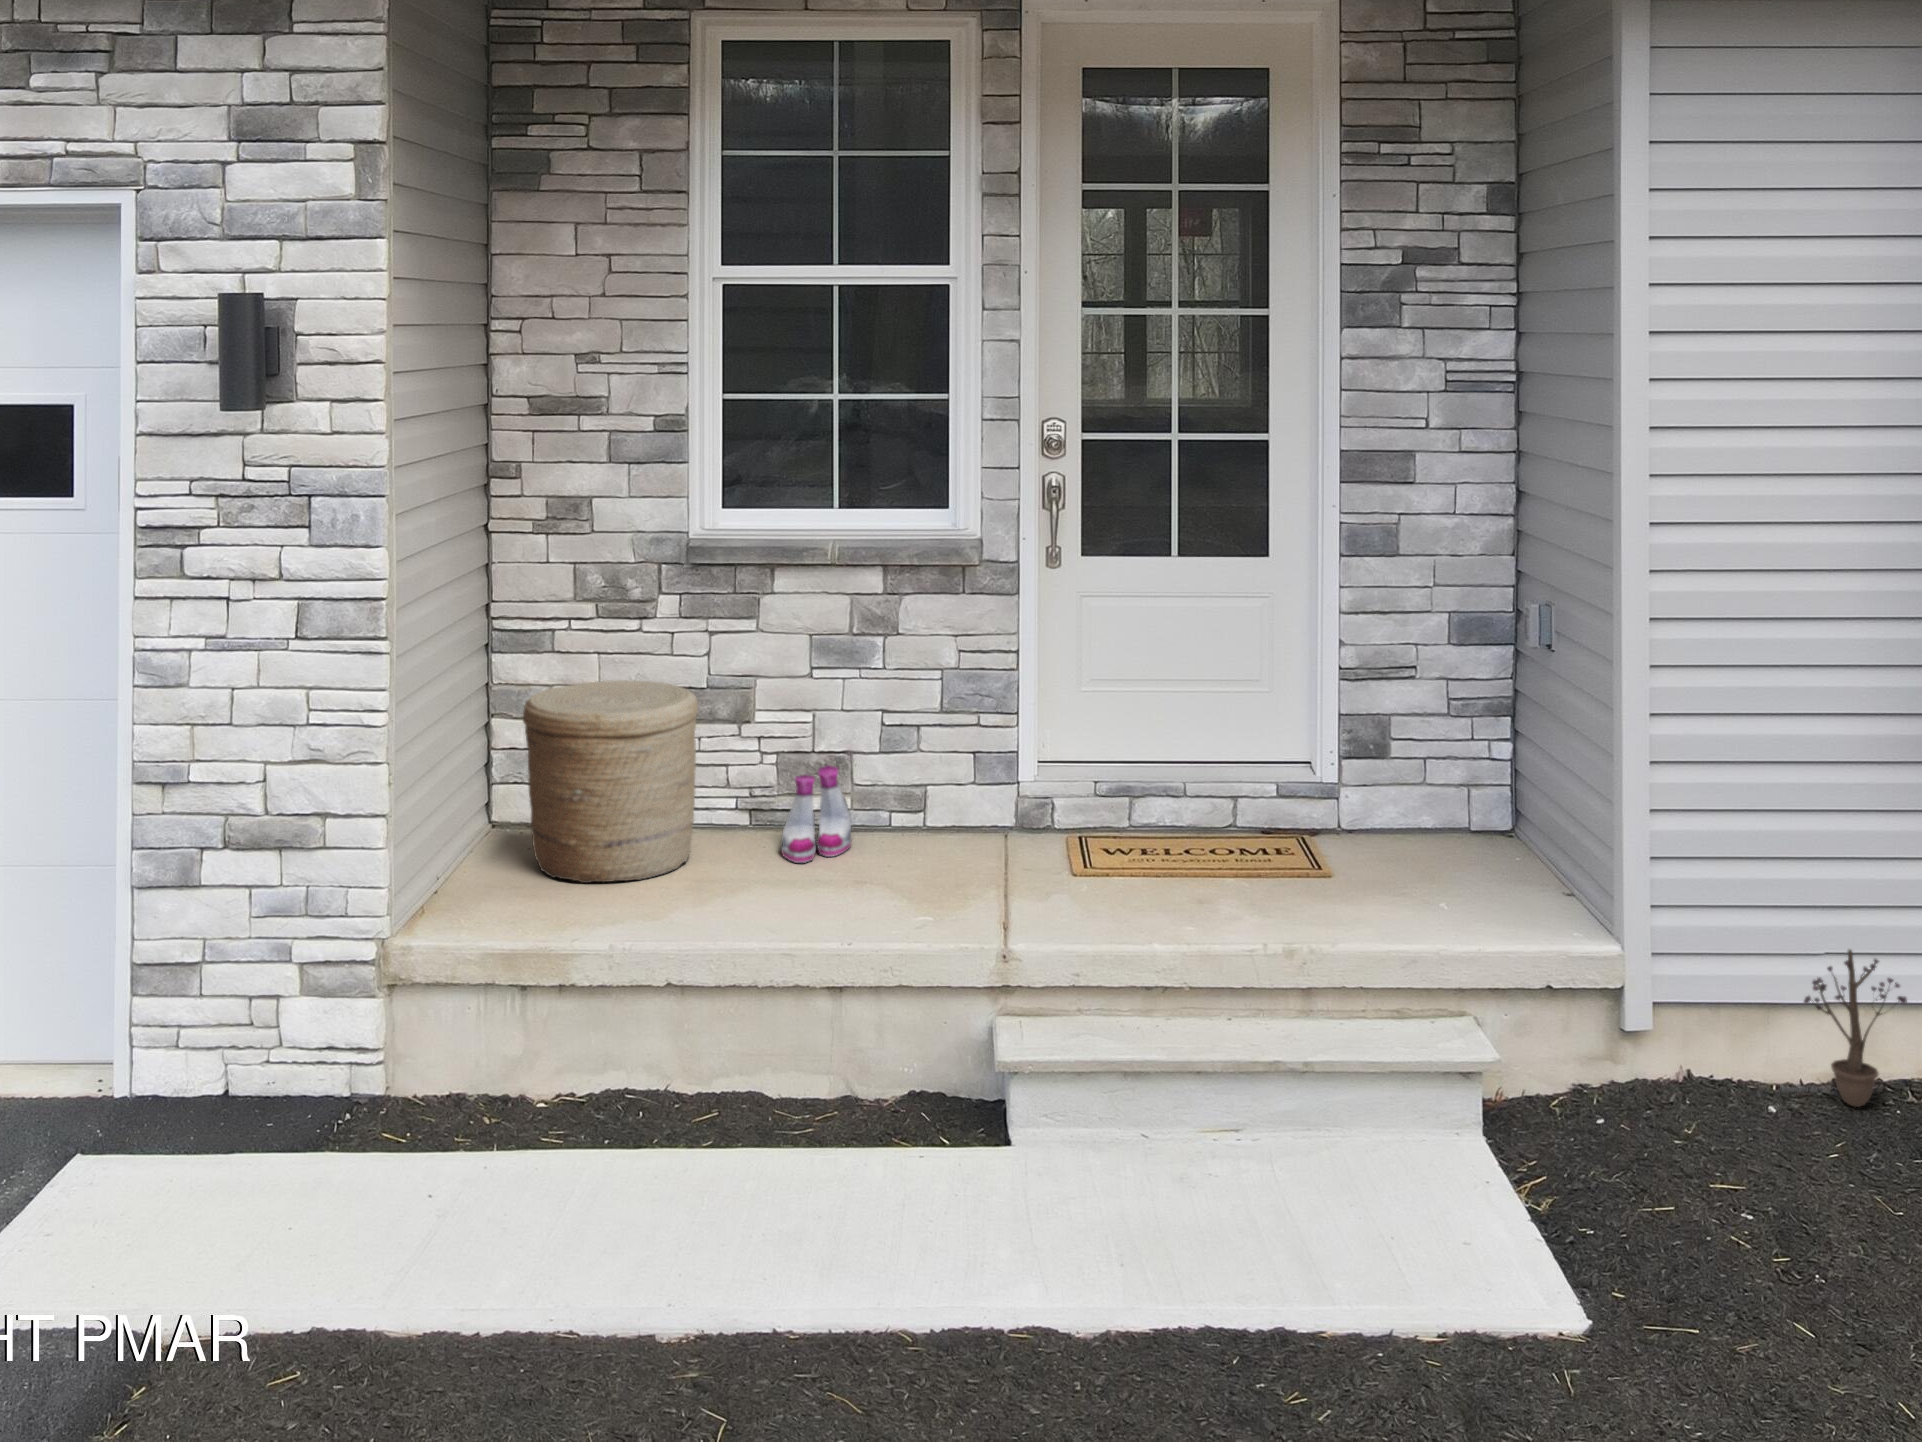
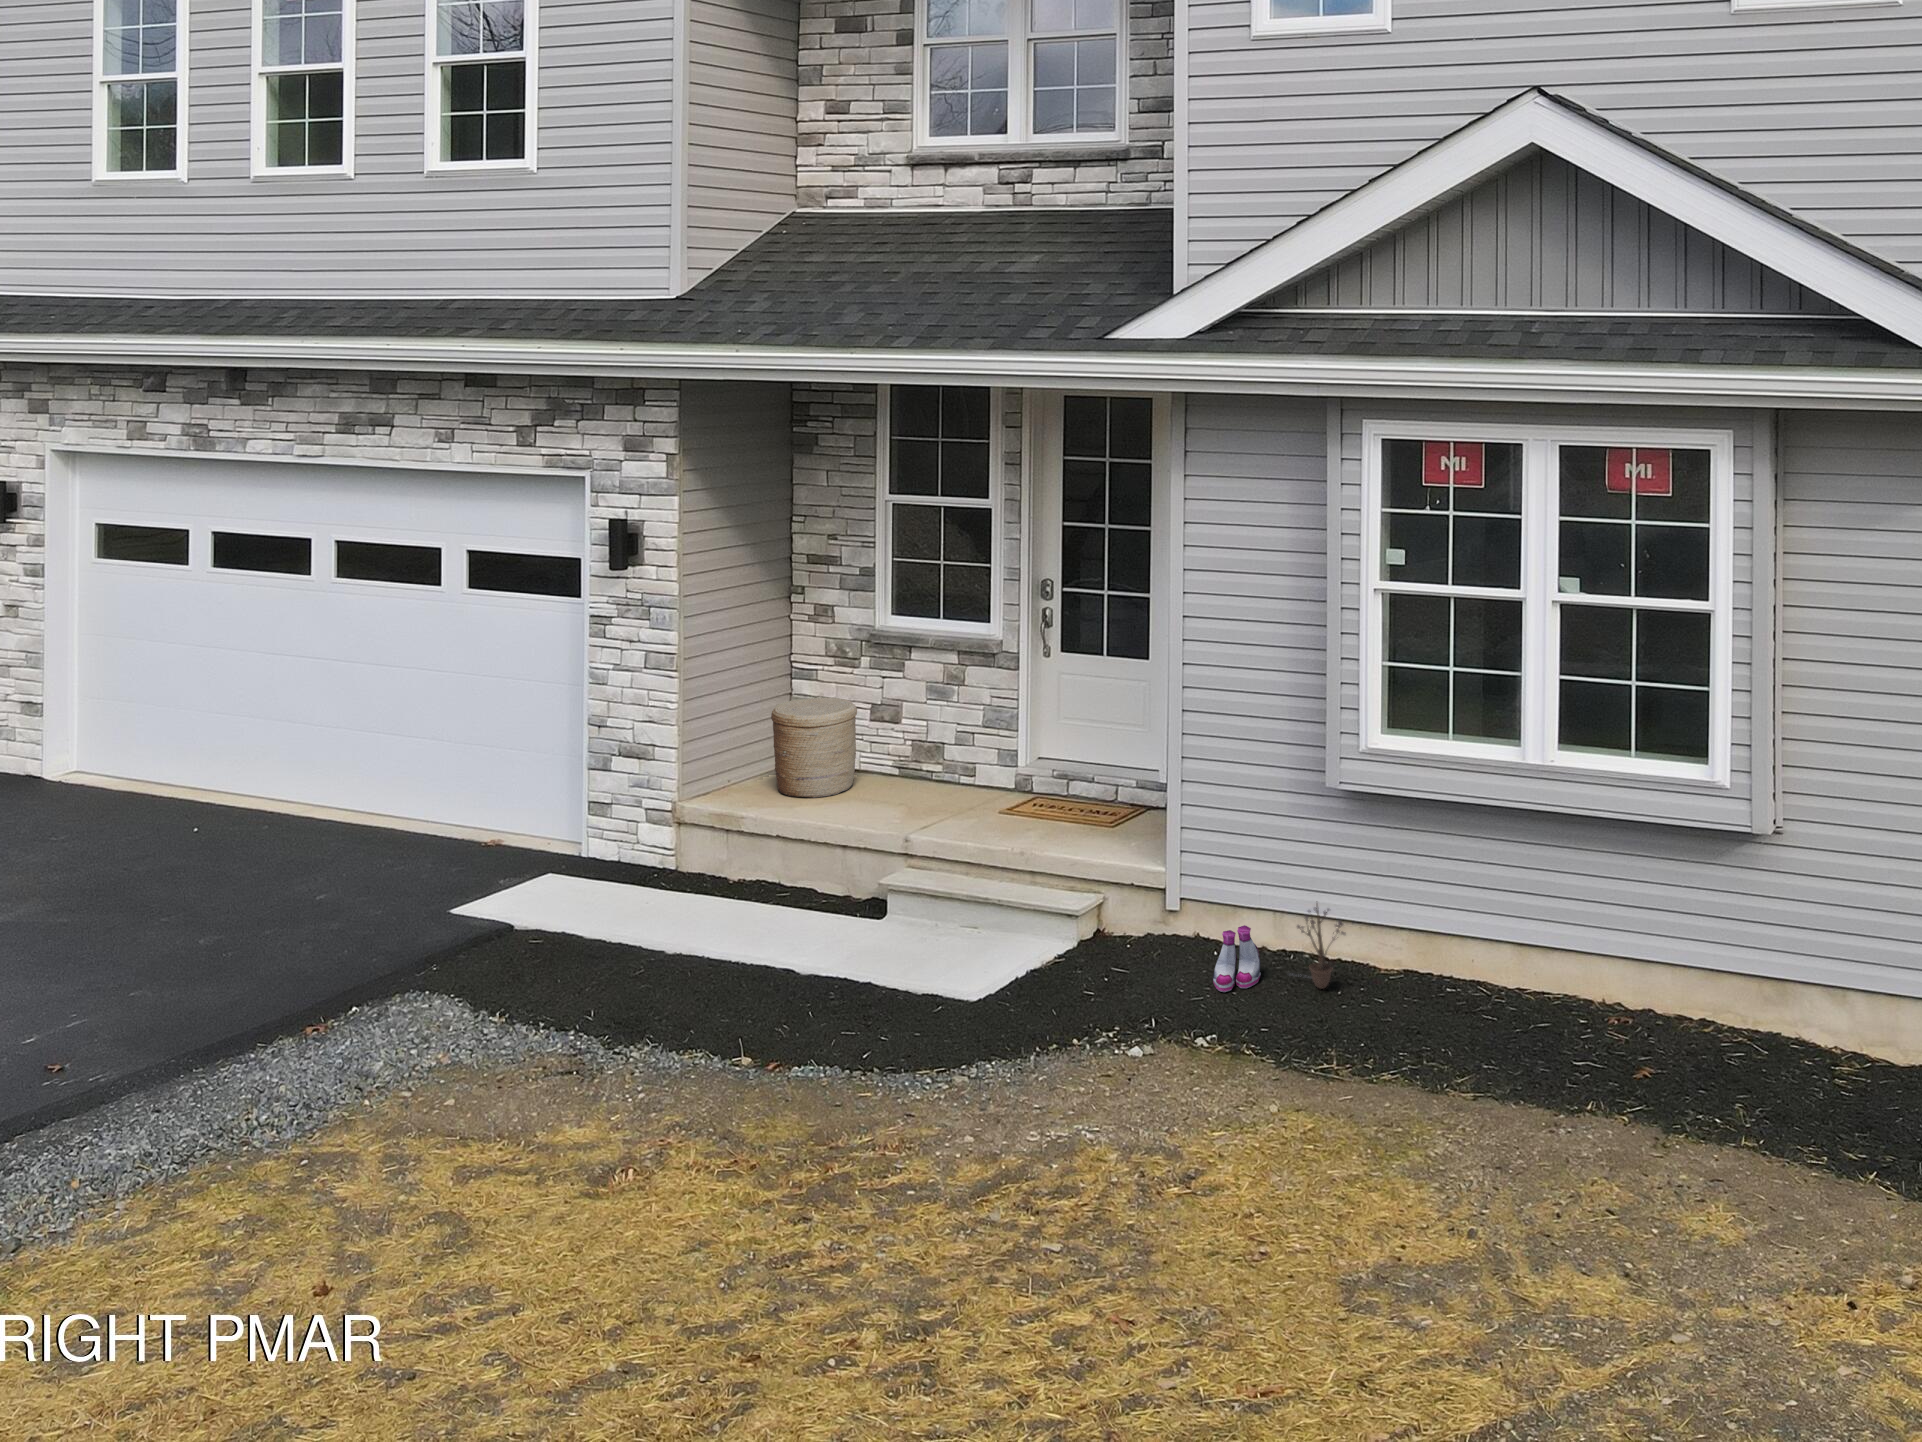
boots: present [781,765,852,863] -> present [1213,925,1261,992]

